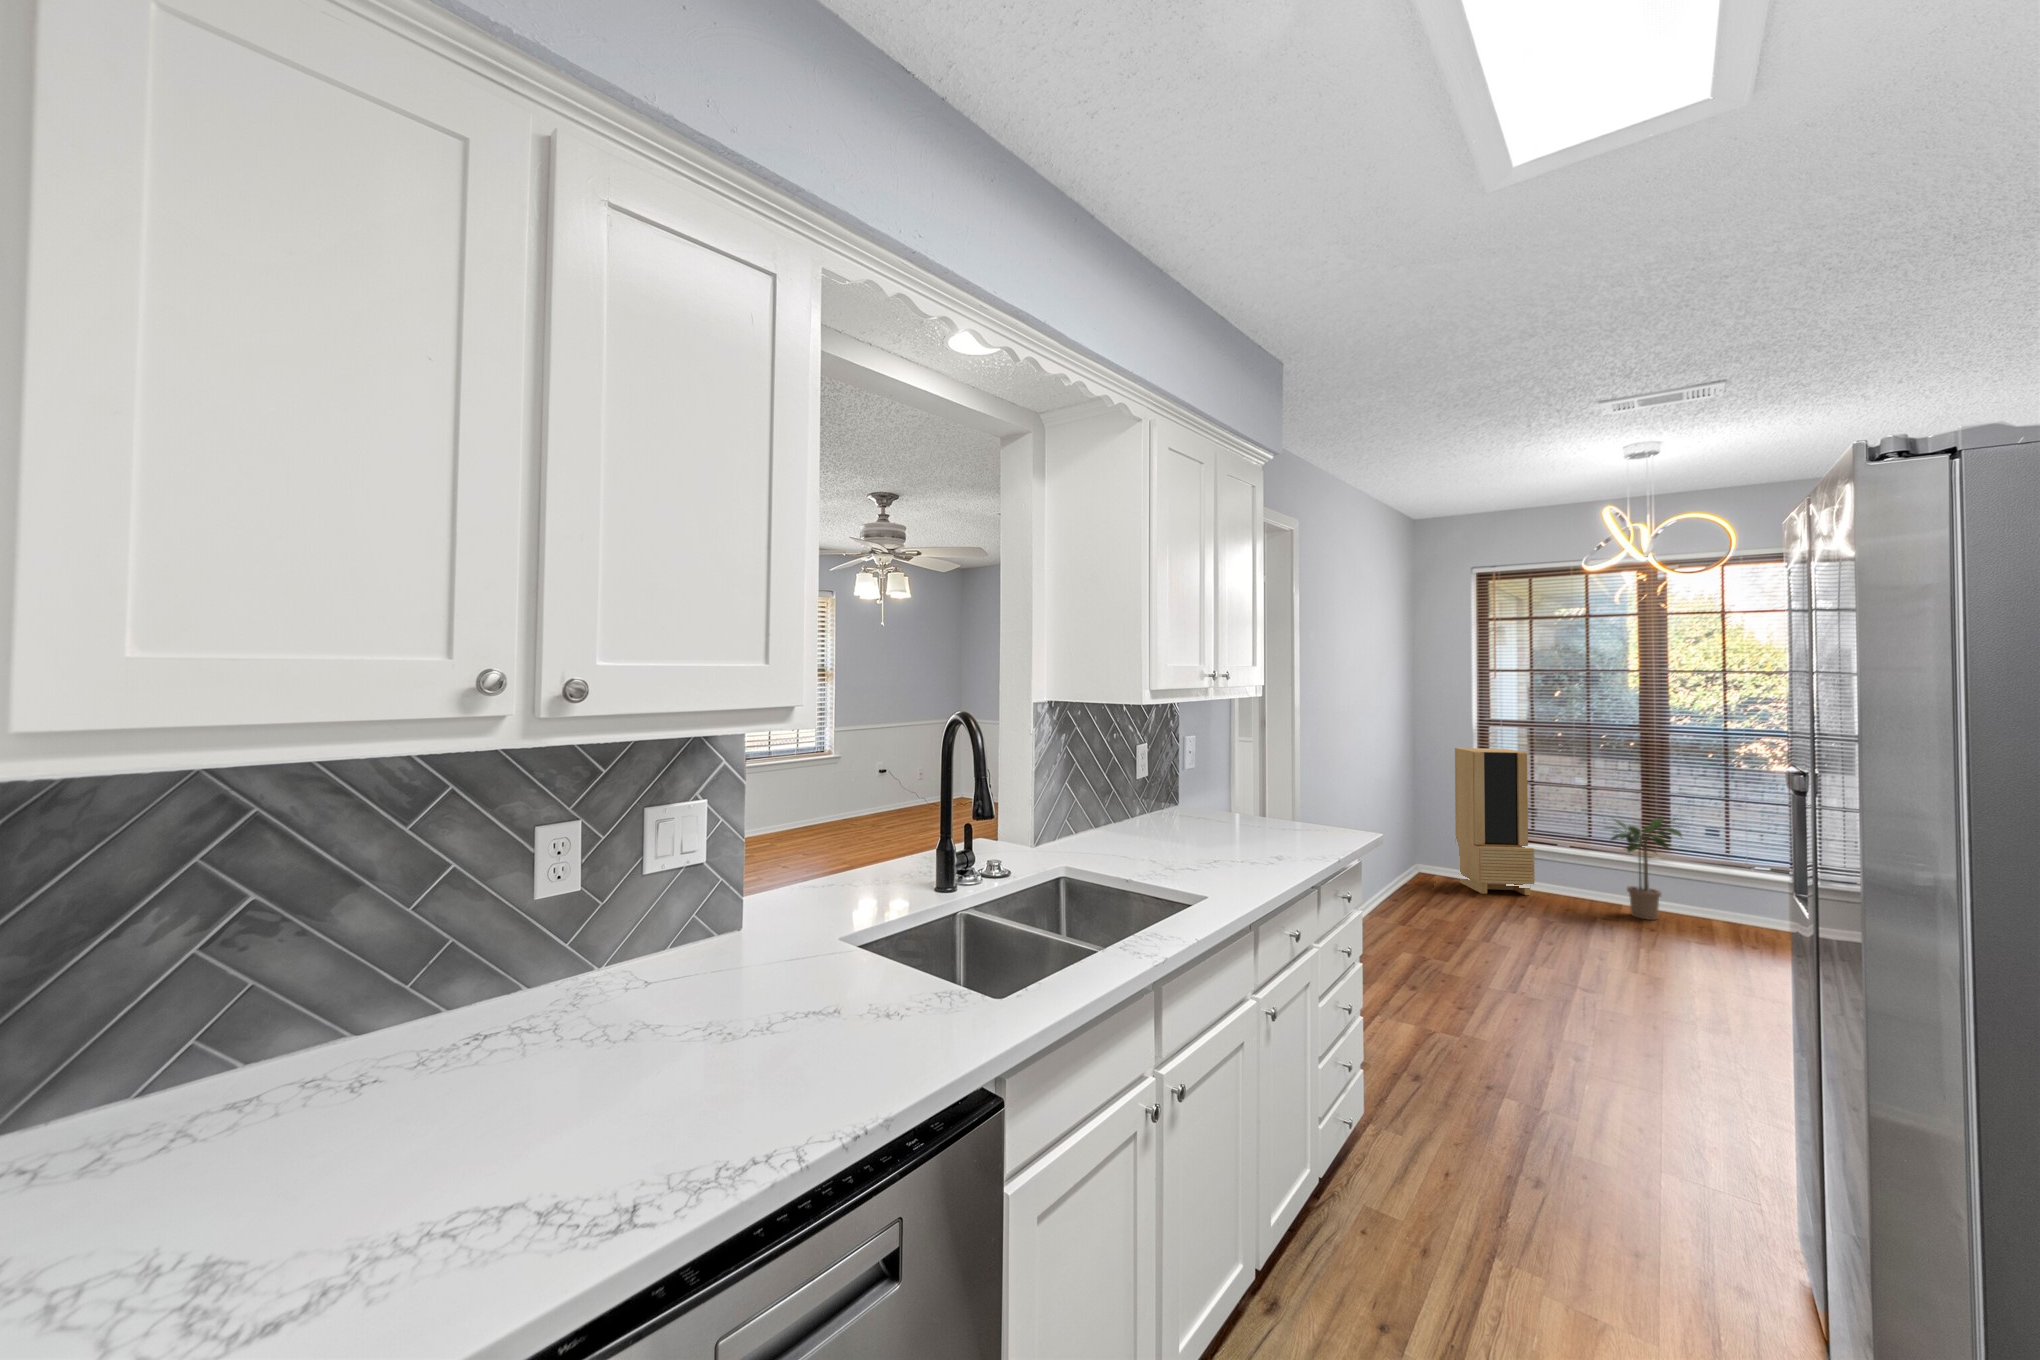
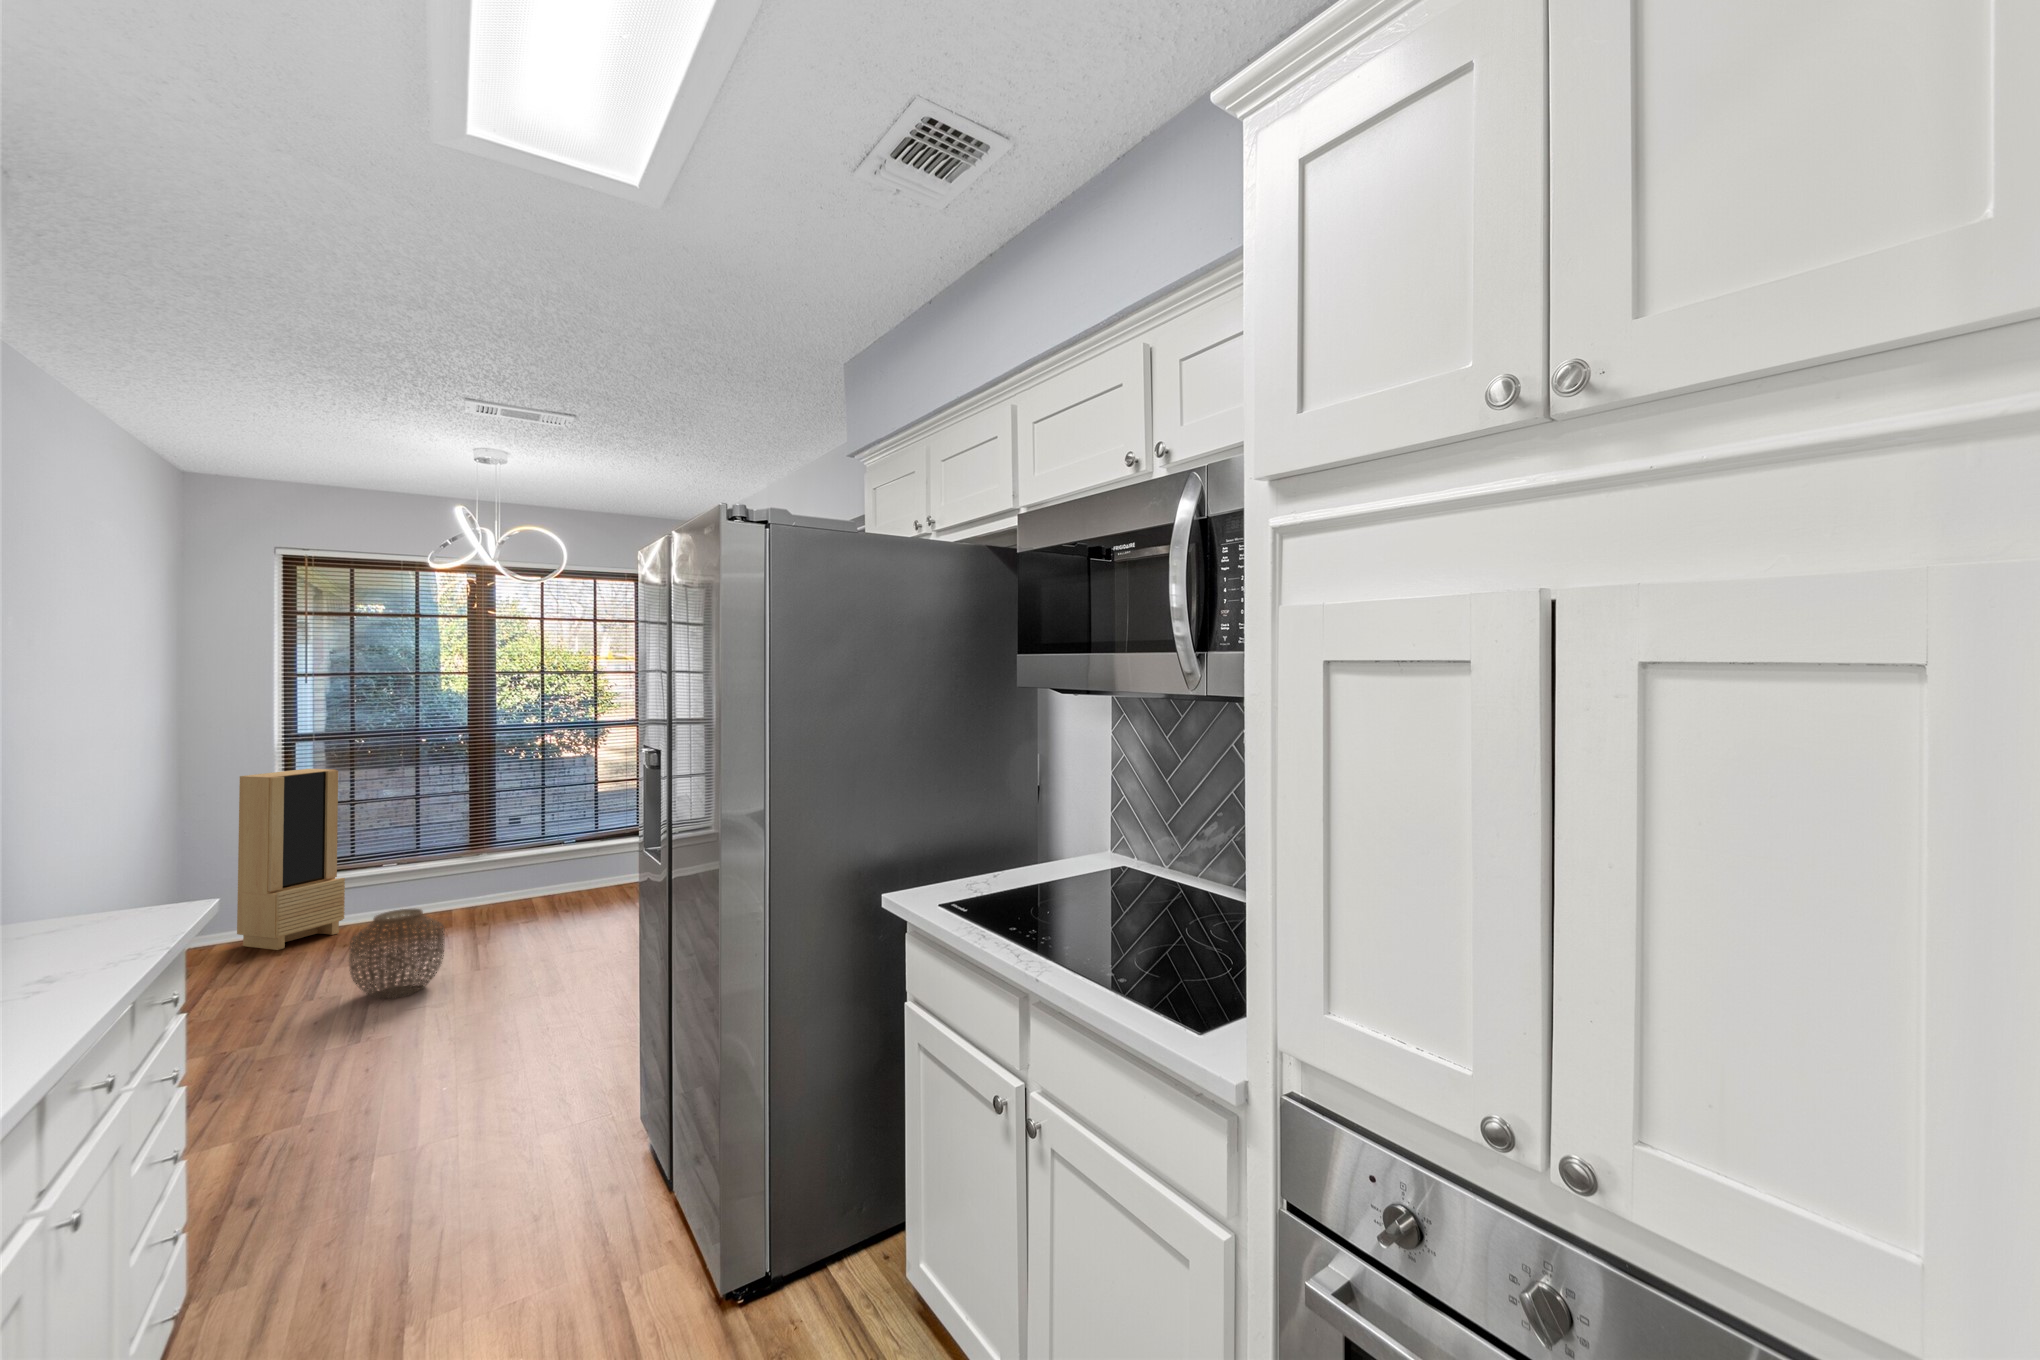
potted plant: present [1609,818,1686,920] -> none [422,812,503,920]
woven basket: none [1521,887,1608,972] -> present [350,909,444,999]

